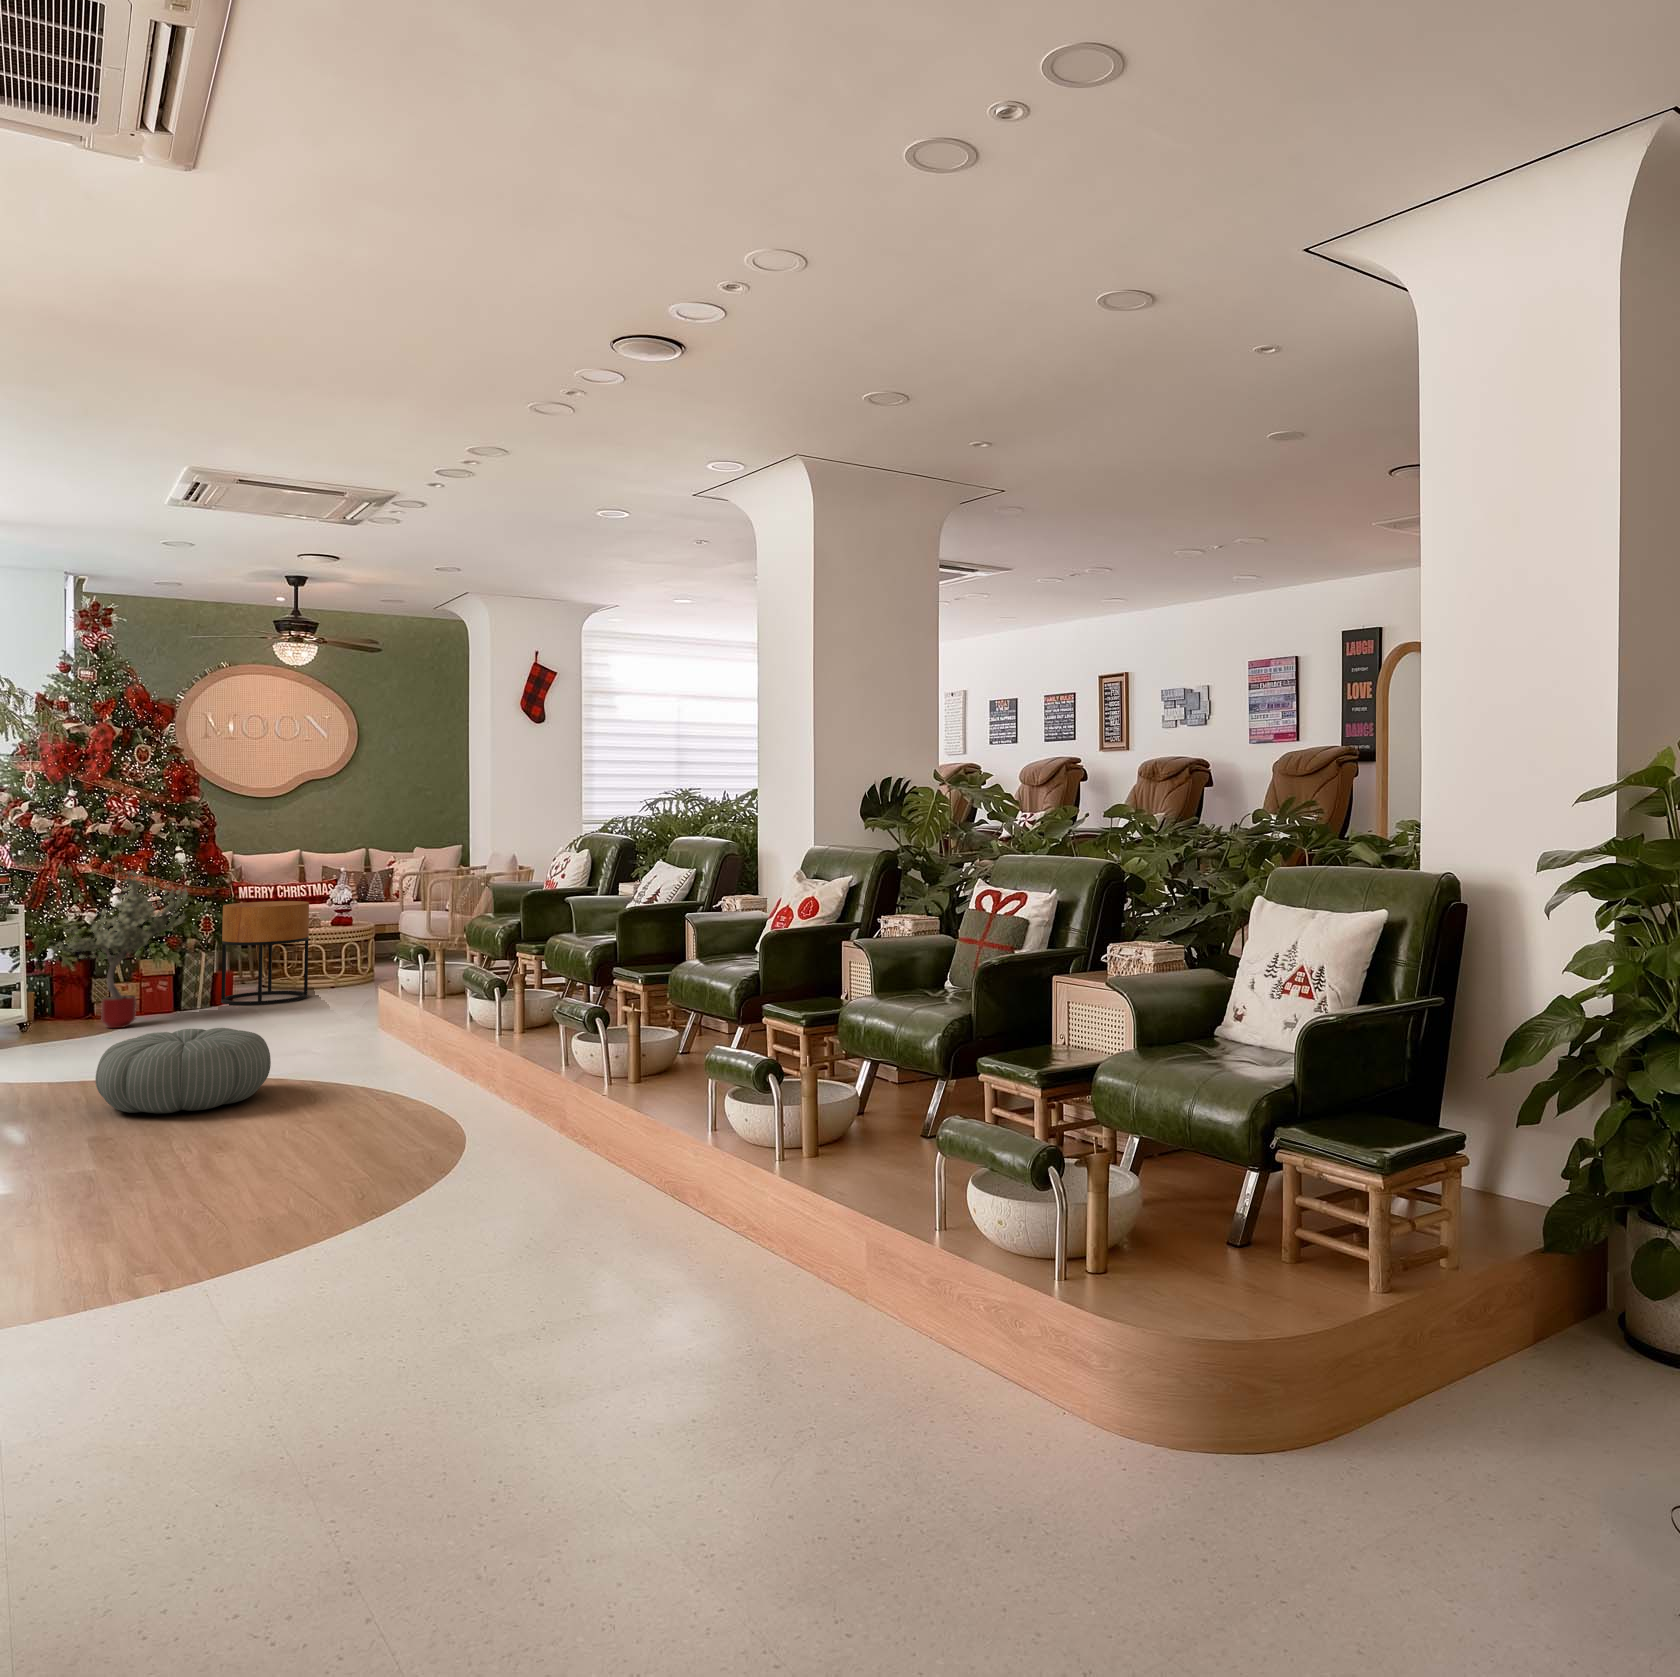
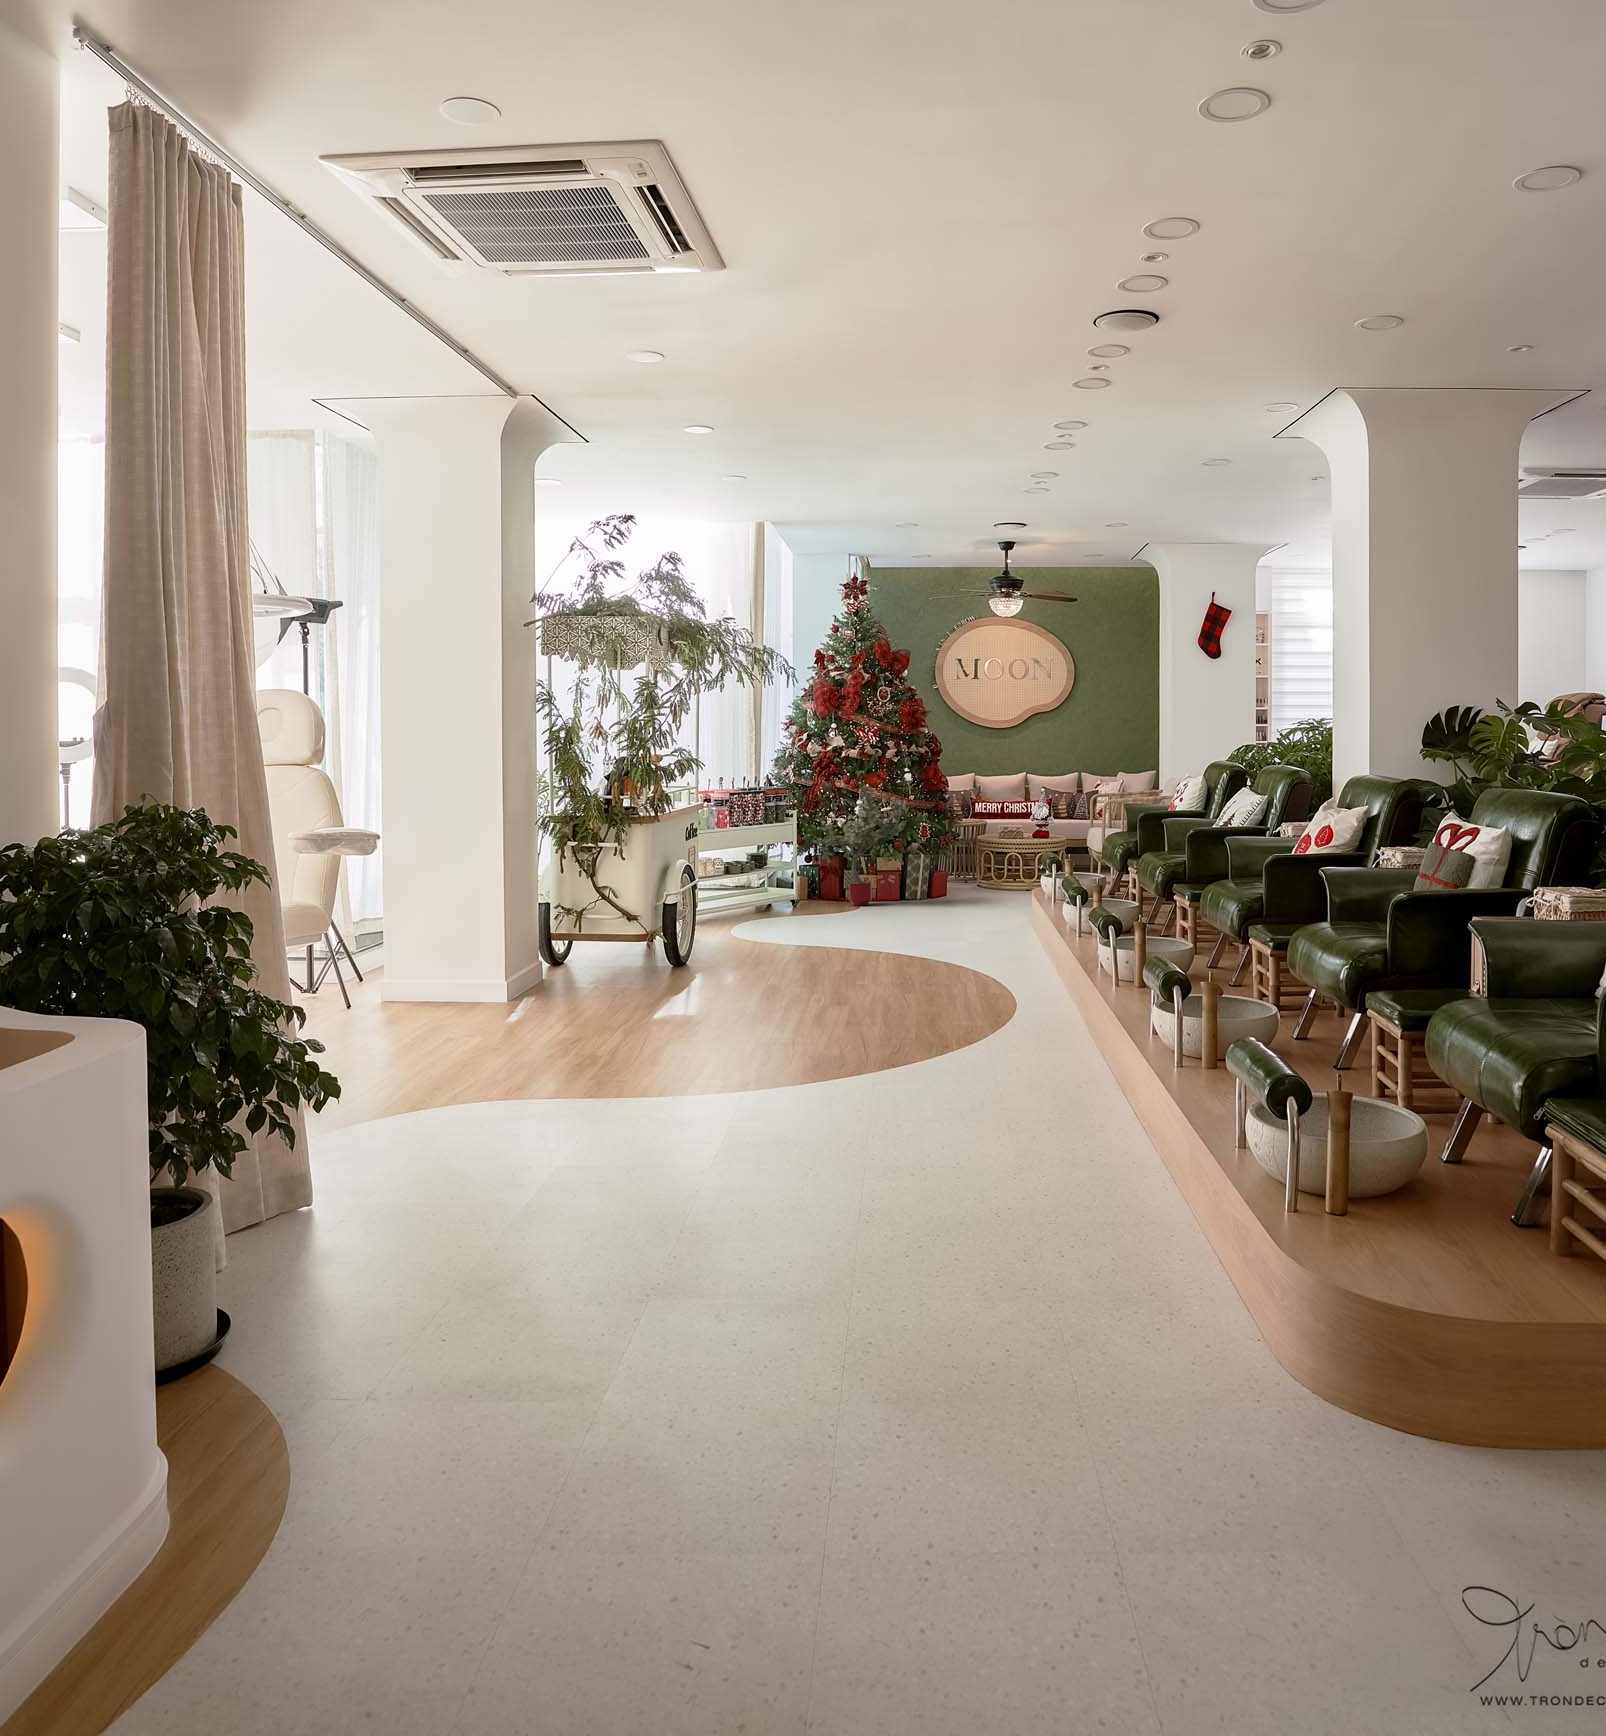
side table: present [221,901,309,1005] -> none [940,815,1004,898]
pouf: present [96,1028,271,1114] -> none [806,906,920,965]

